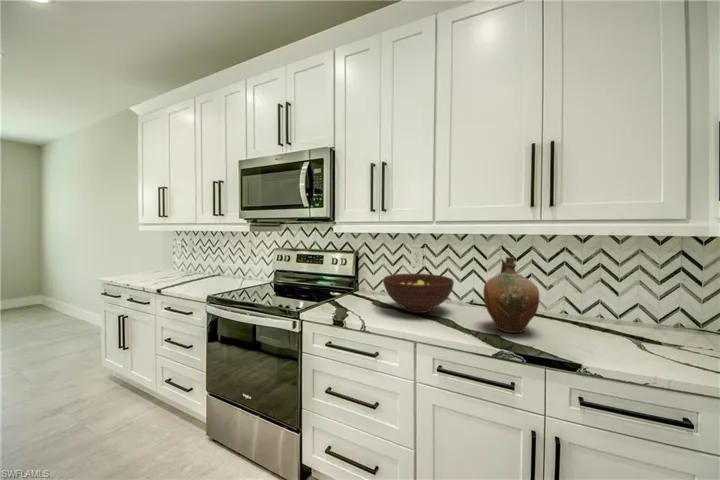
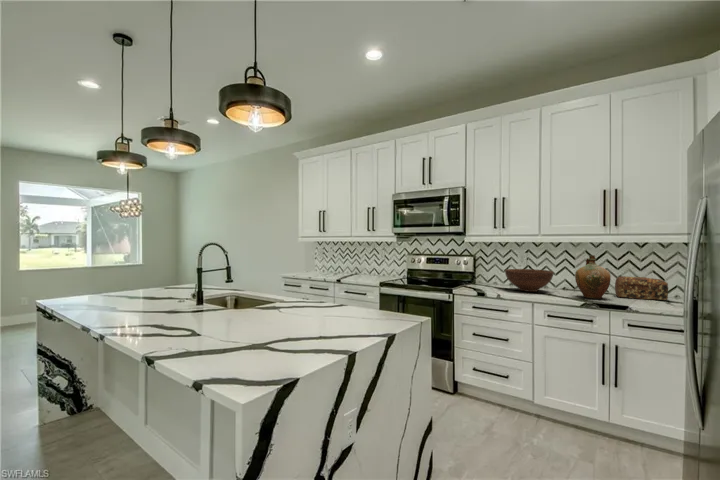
bread loaf: none [544,289,630,332] -> present [615,276,668,300]

